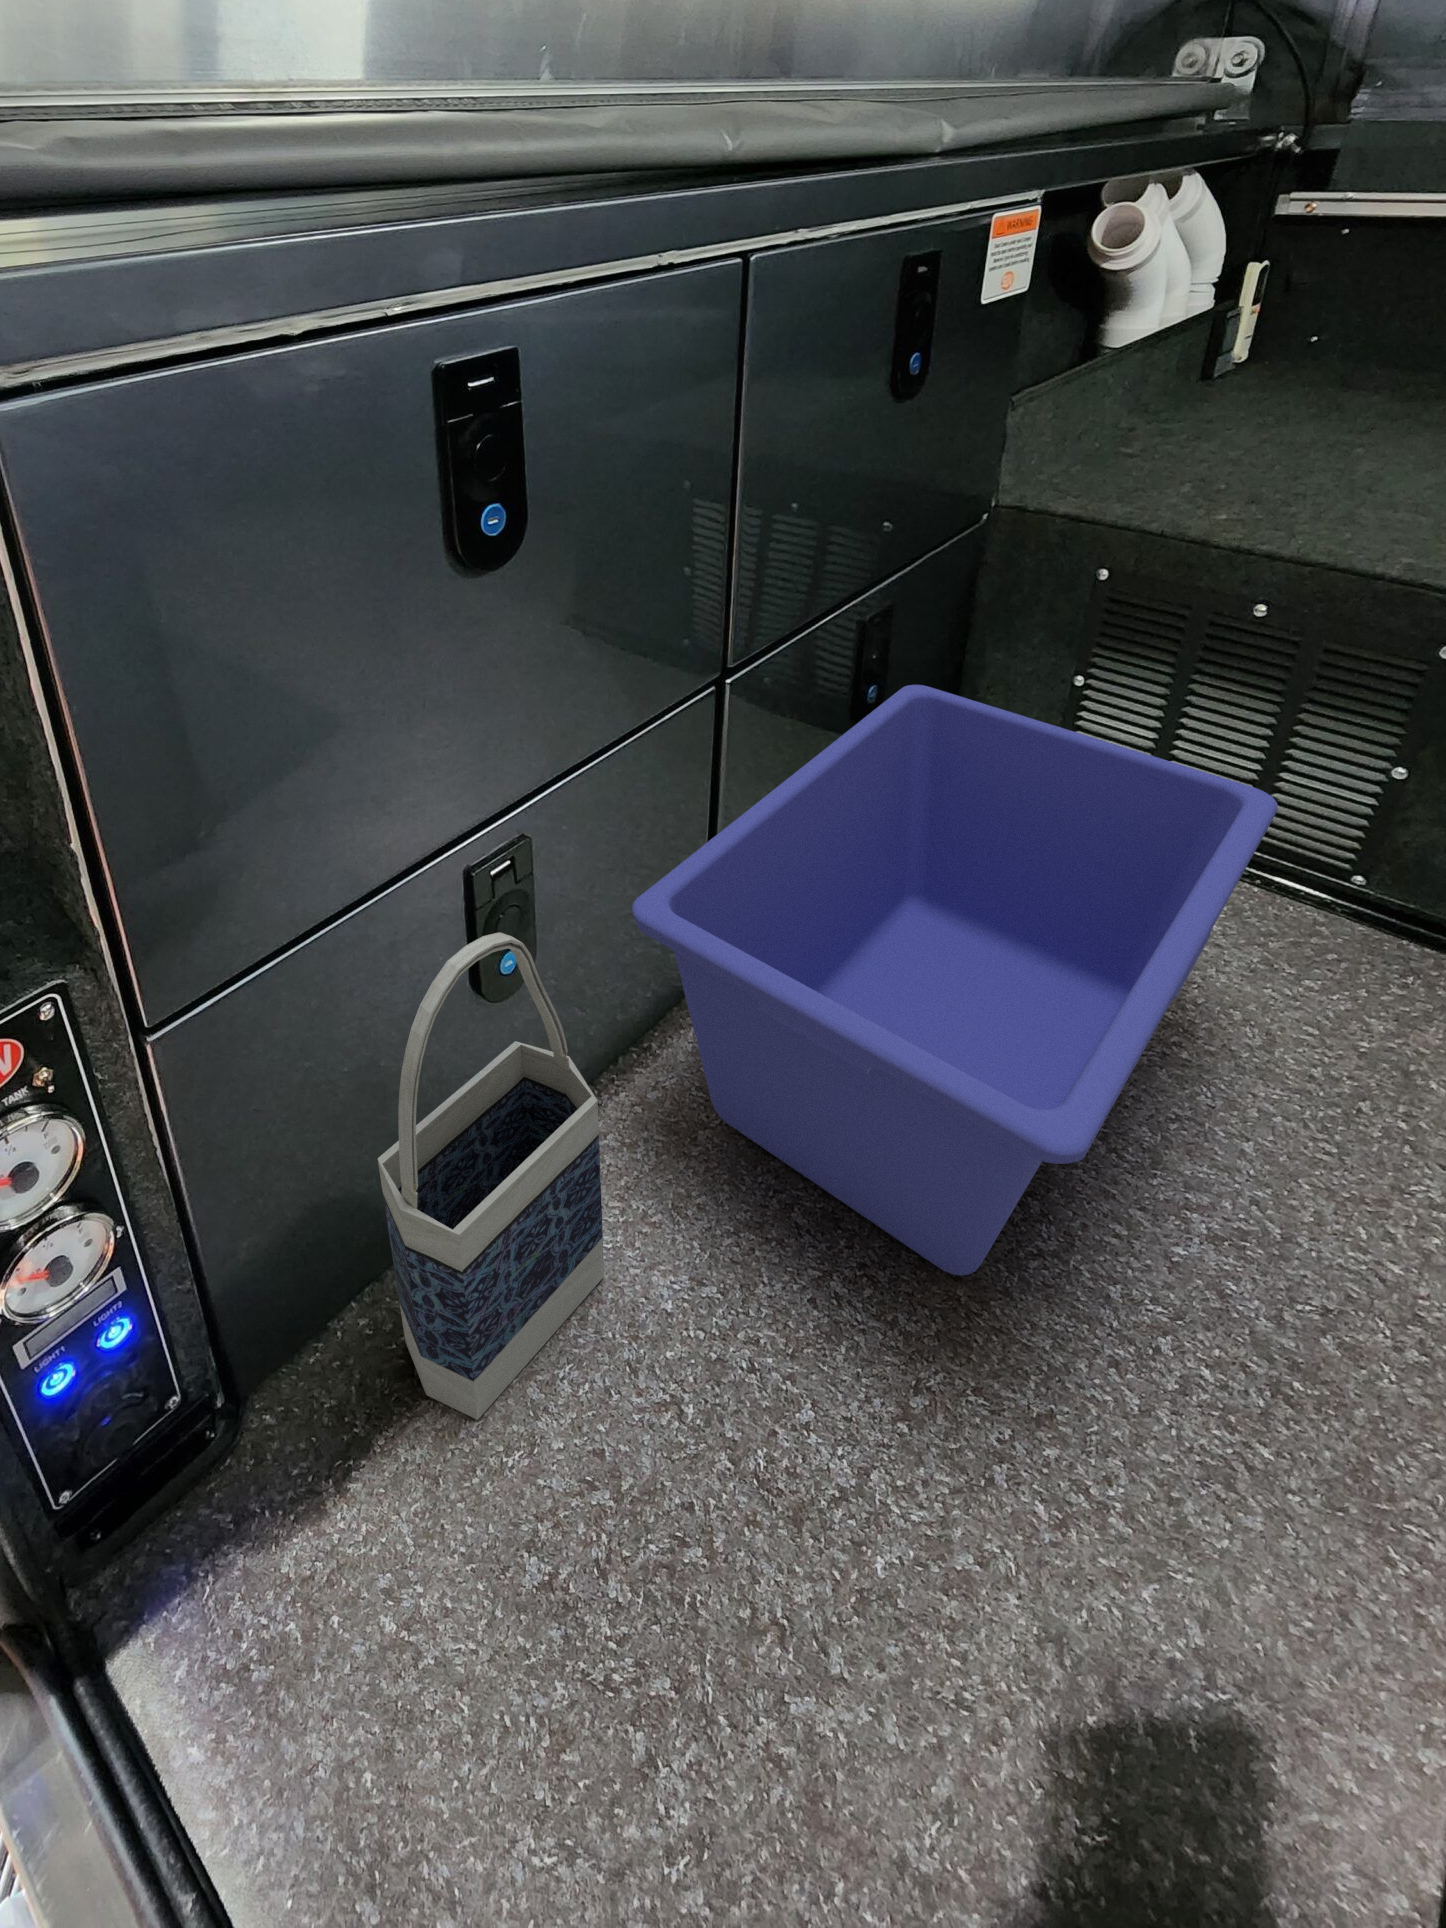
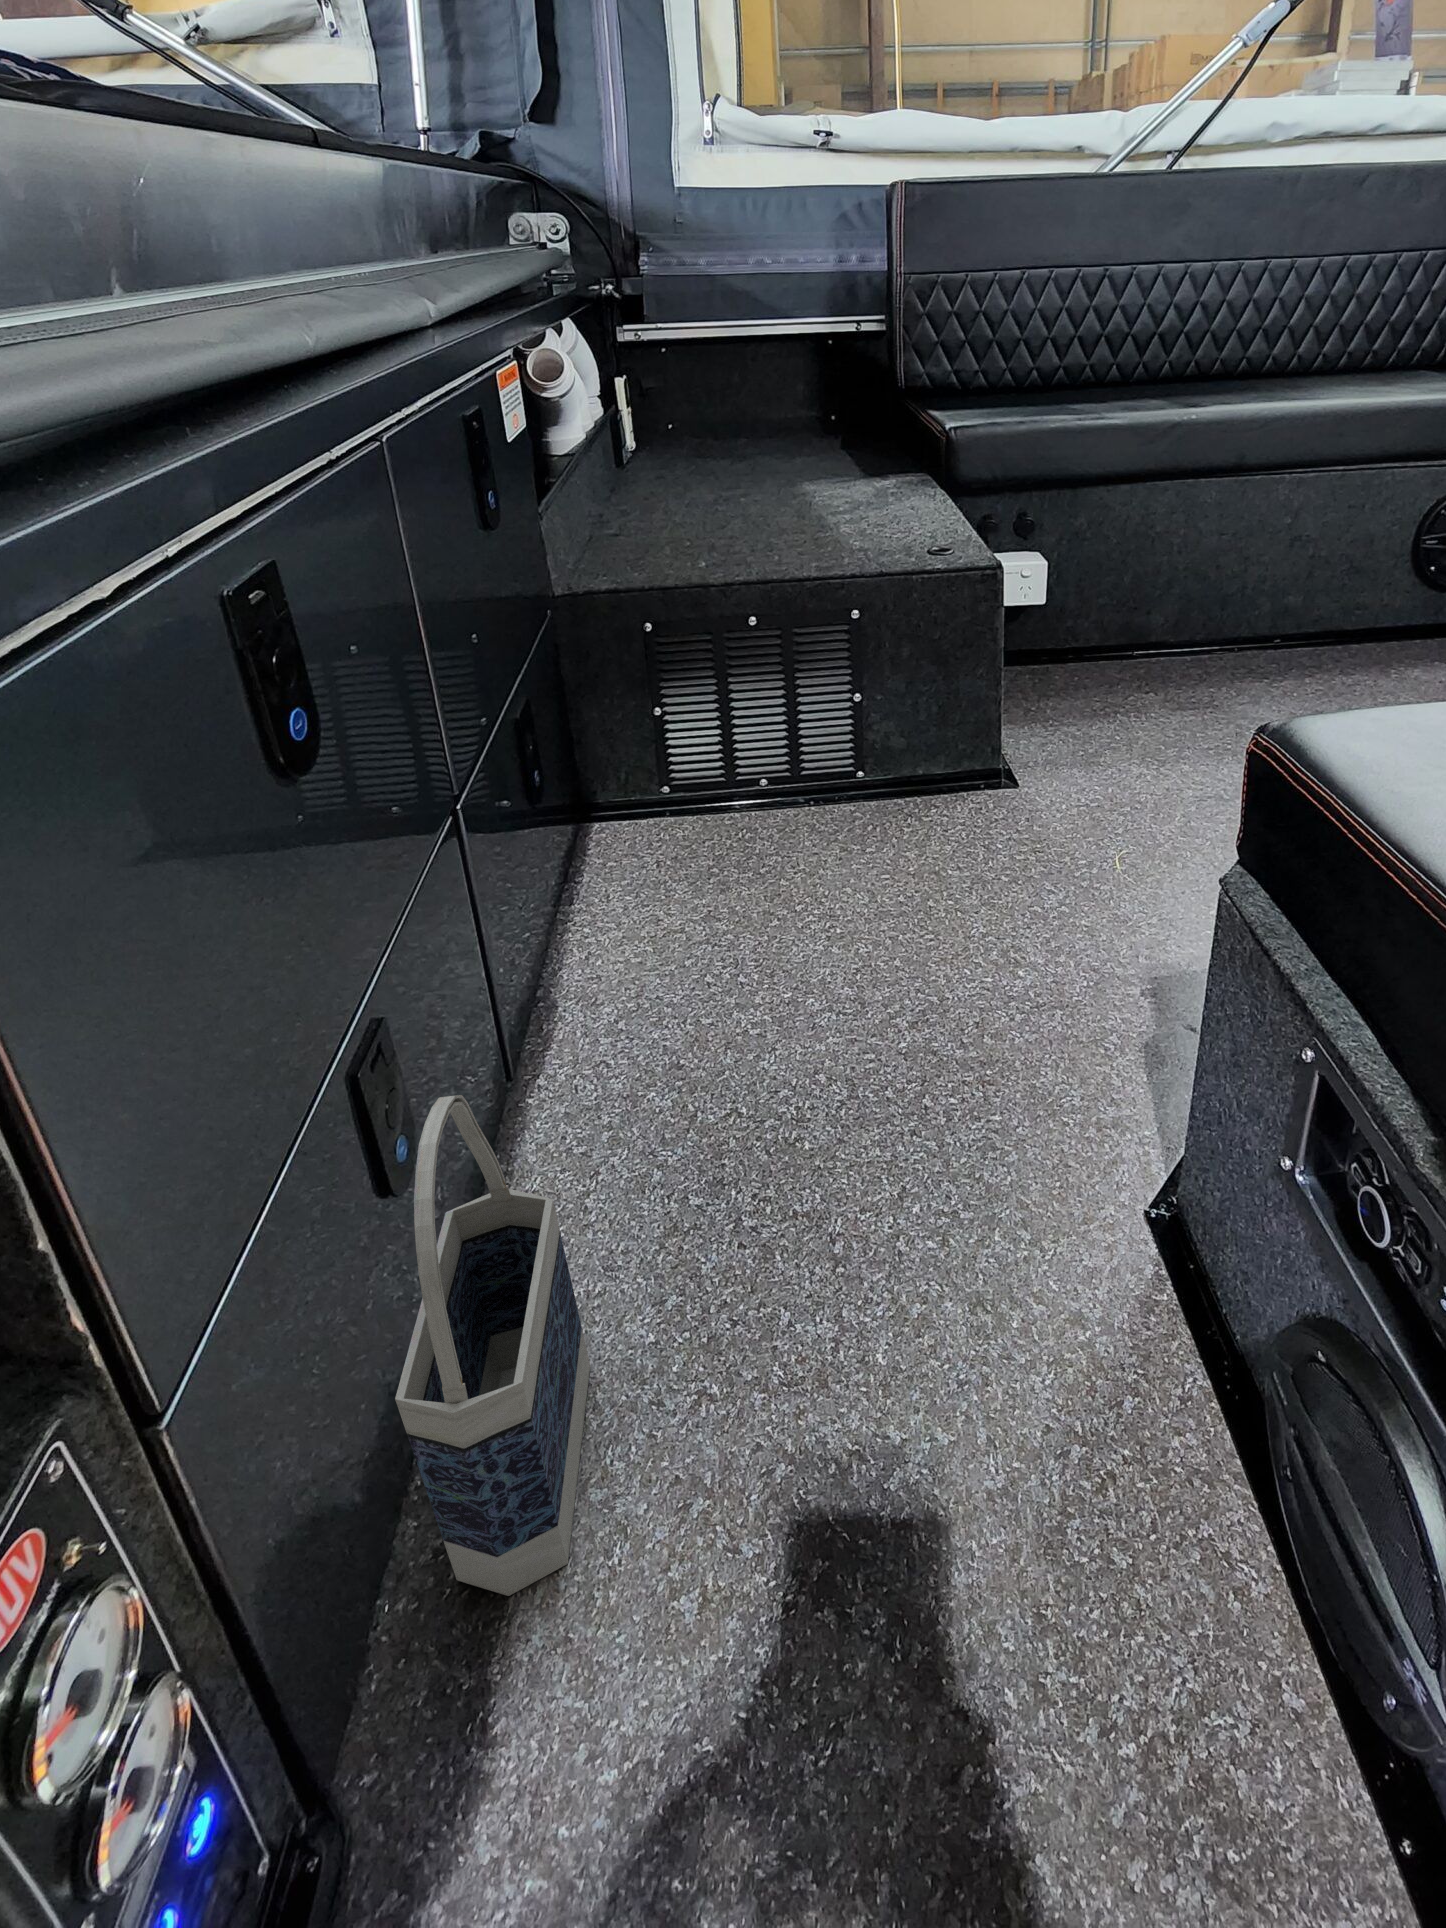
storage bin: present [632,685,1278,1275] -> none [477,734,870,1177]

